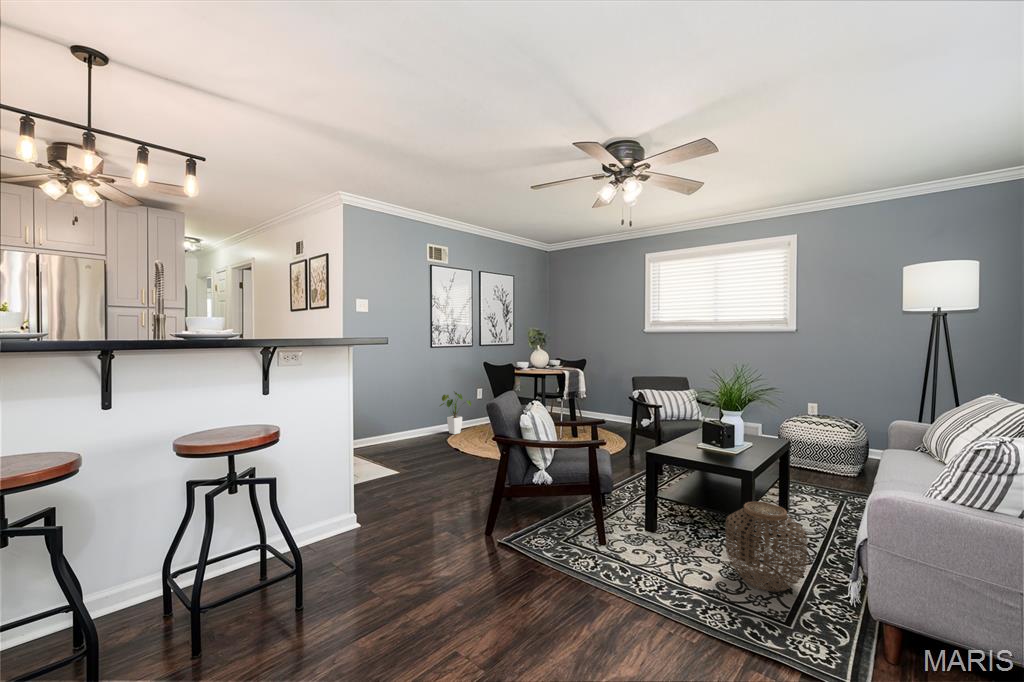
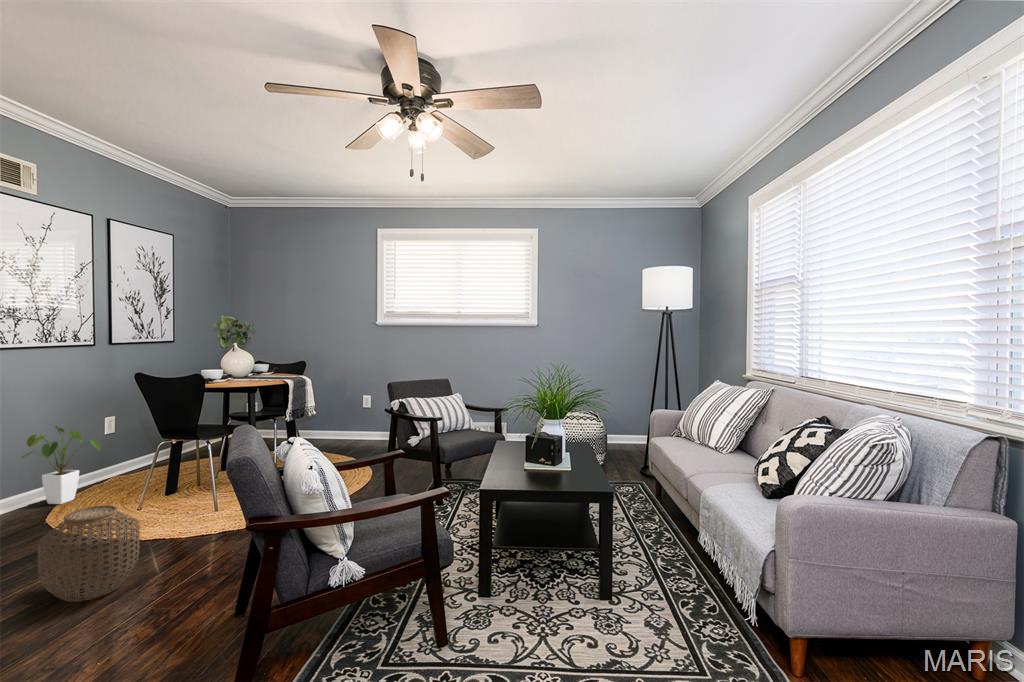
woven basket: present [726,502,807,591] -> present [38,505,140,602]

